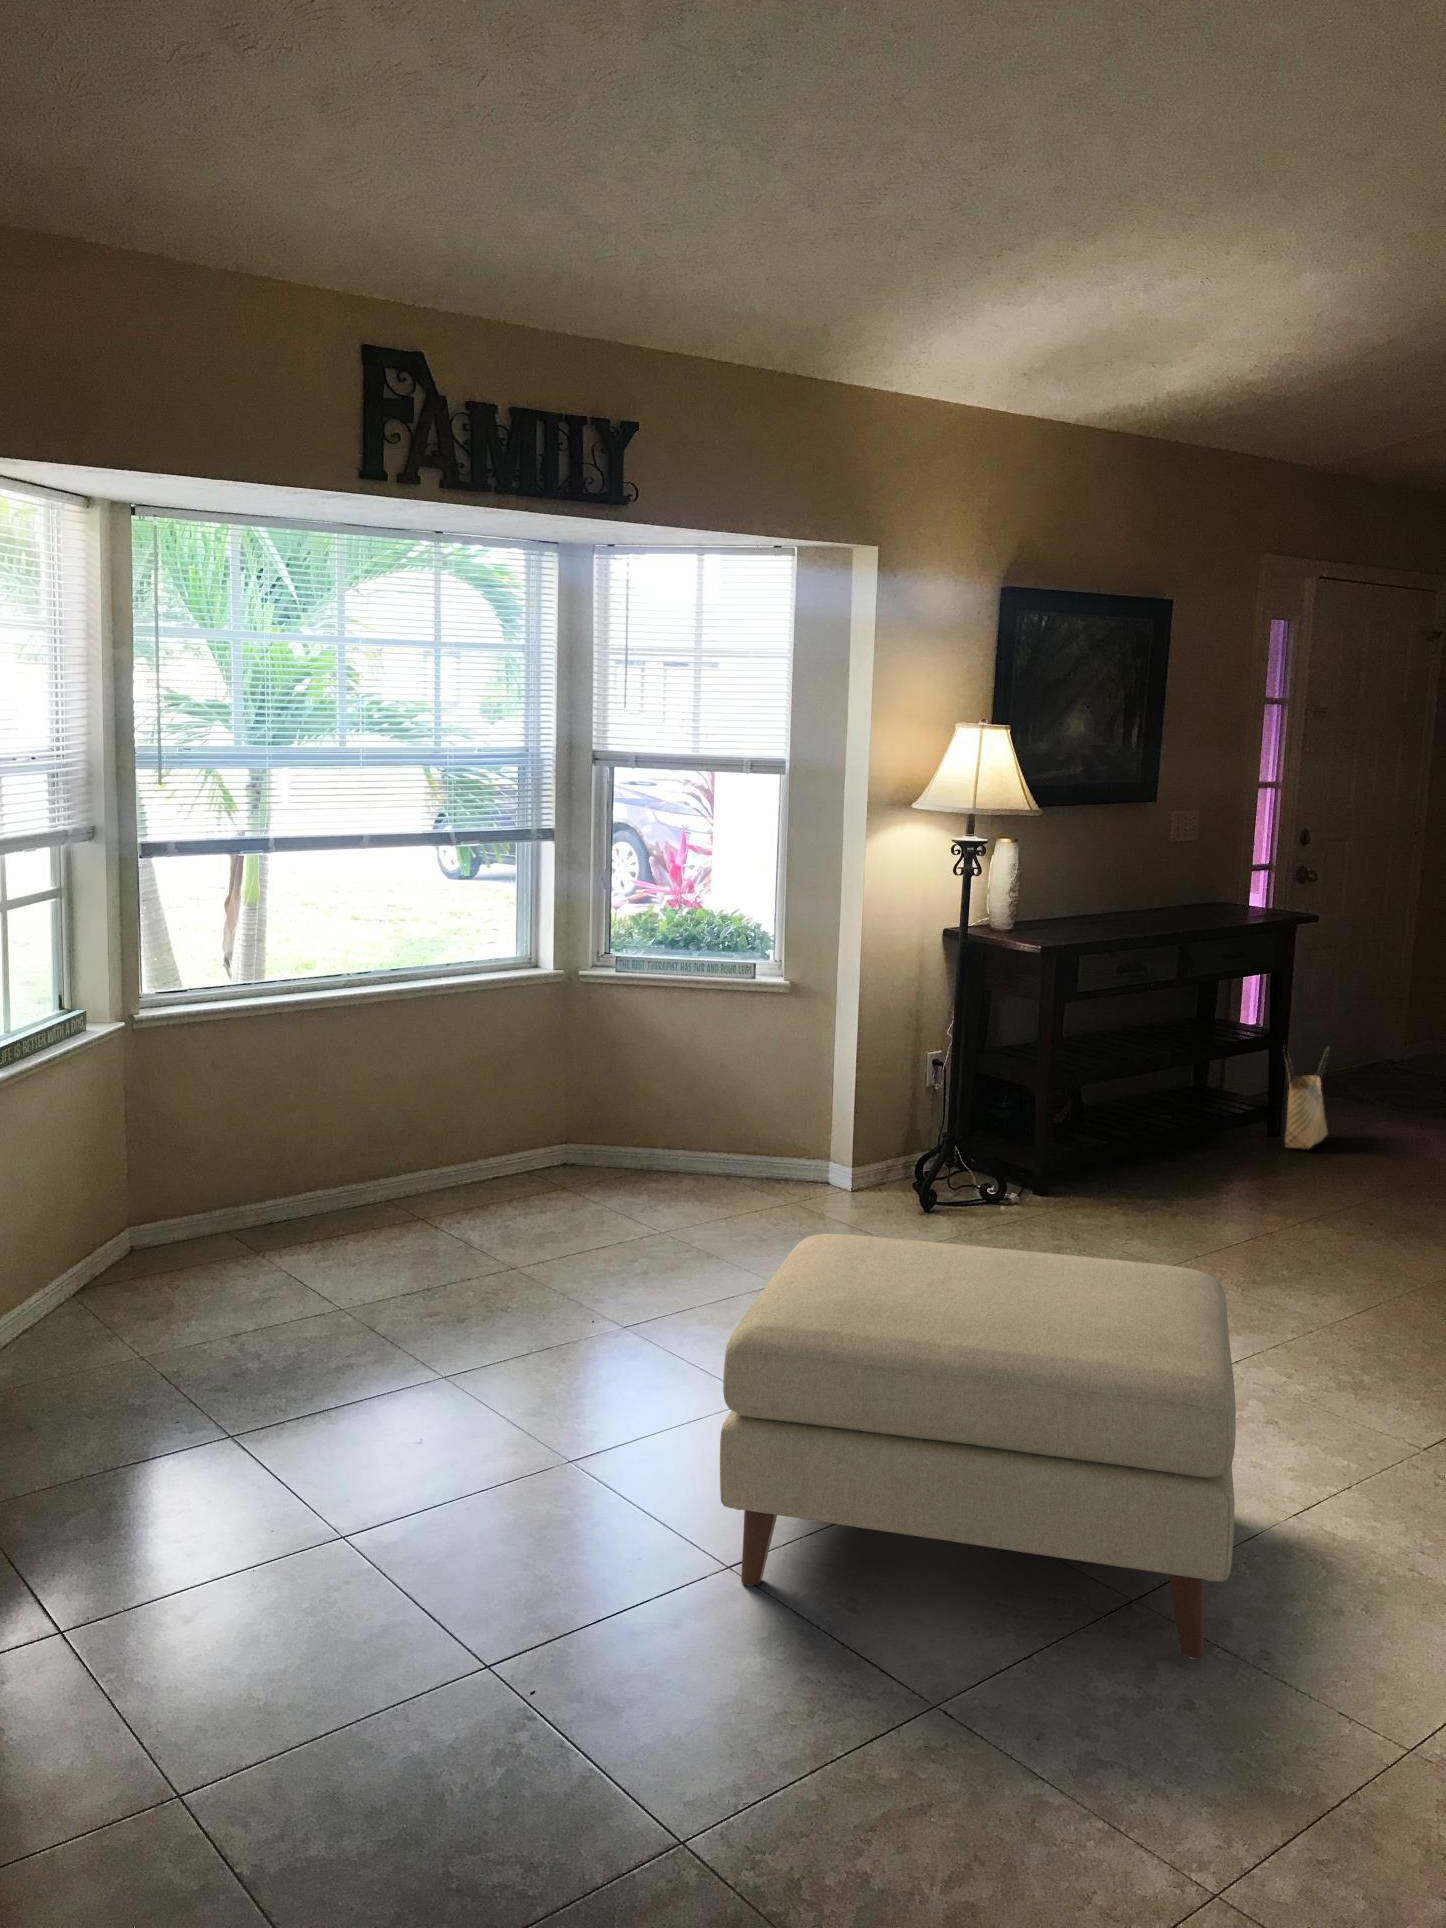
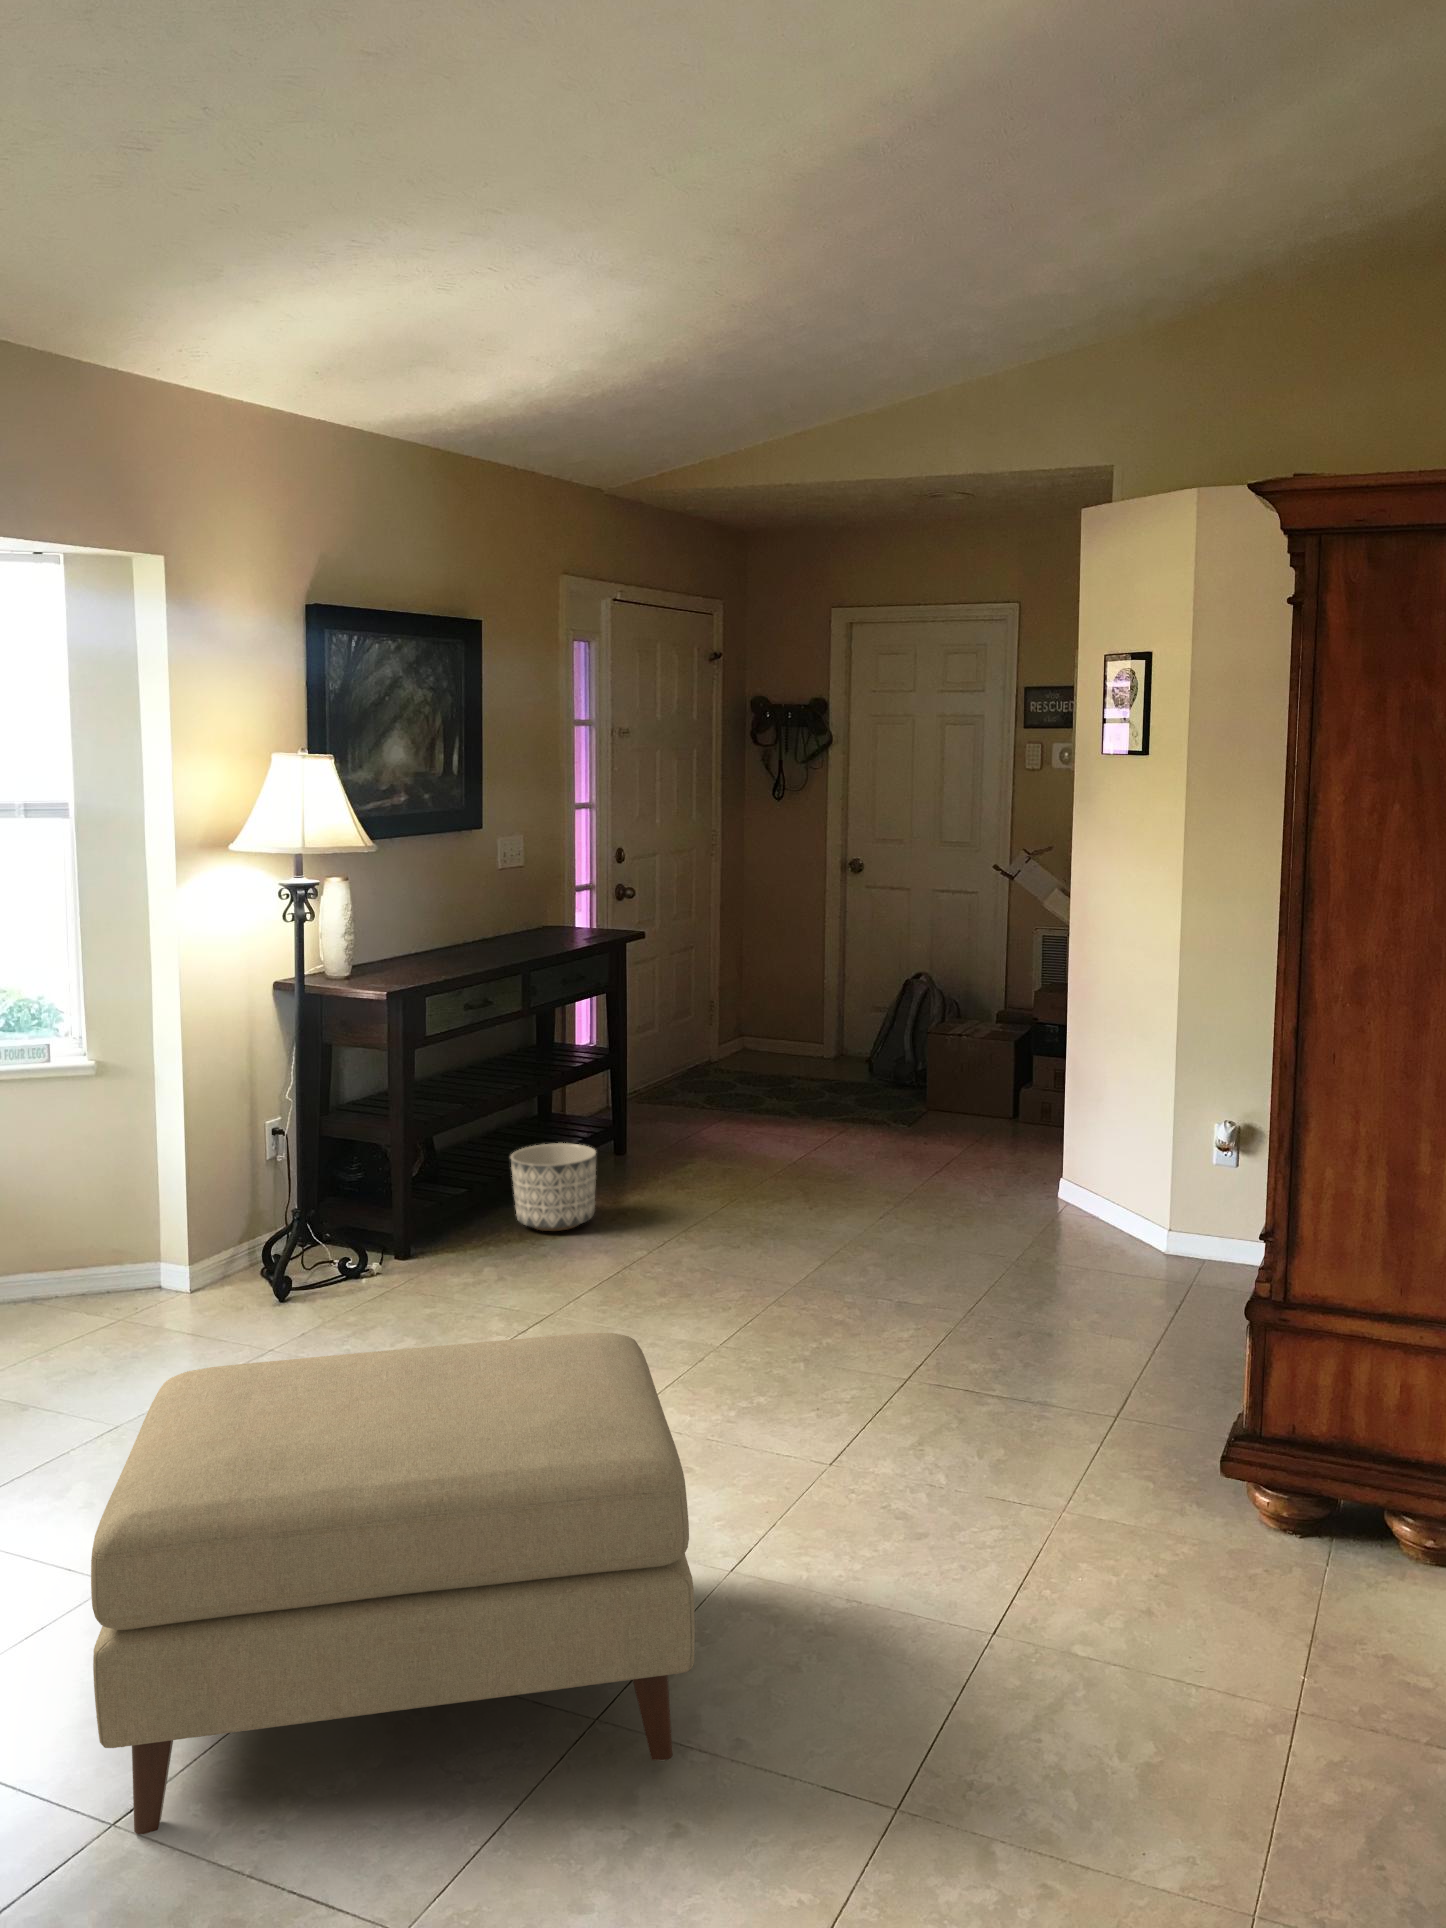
woven basket: present [1284,1049,1328,1149] -> none [623,1061,669,1166]
planter: none [1153,1110,1240,1195] -> present [511,1143,596,1231]

